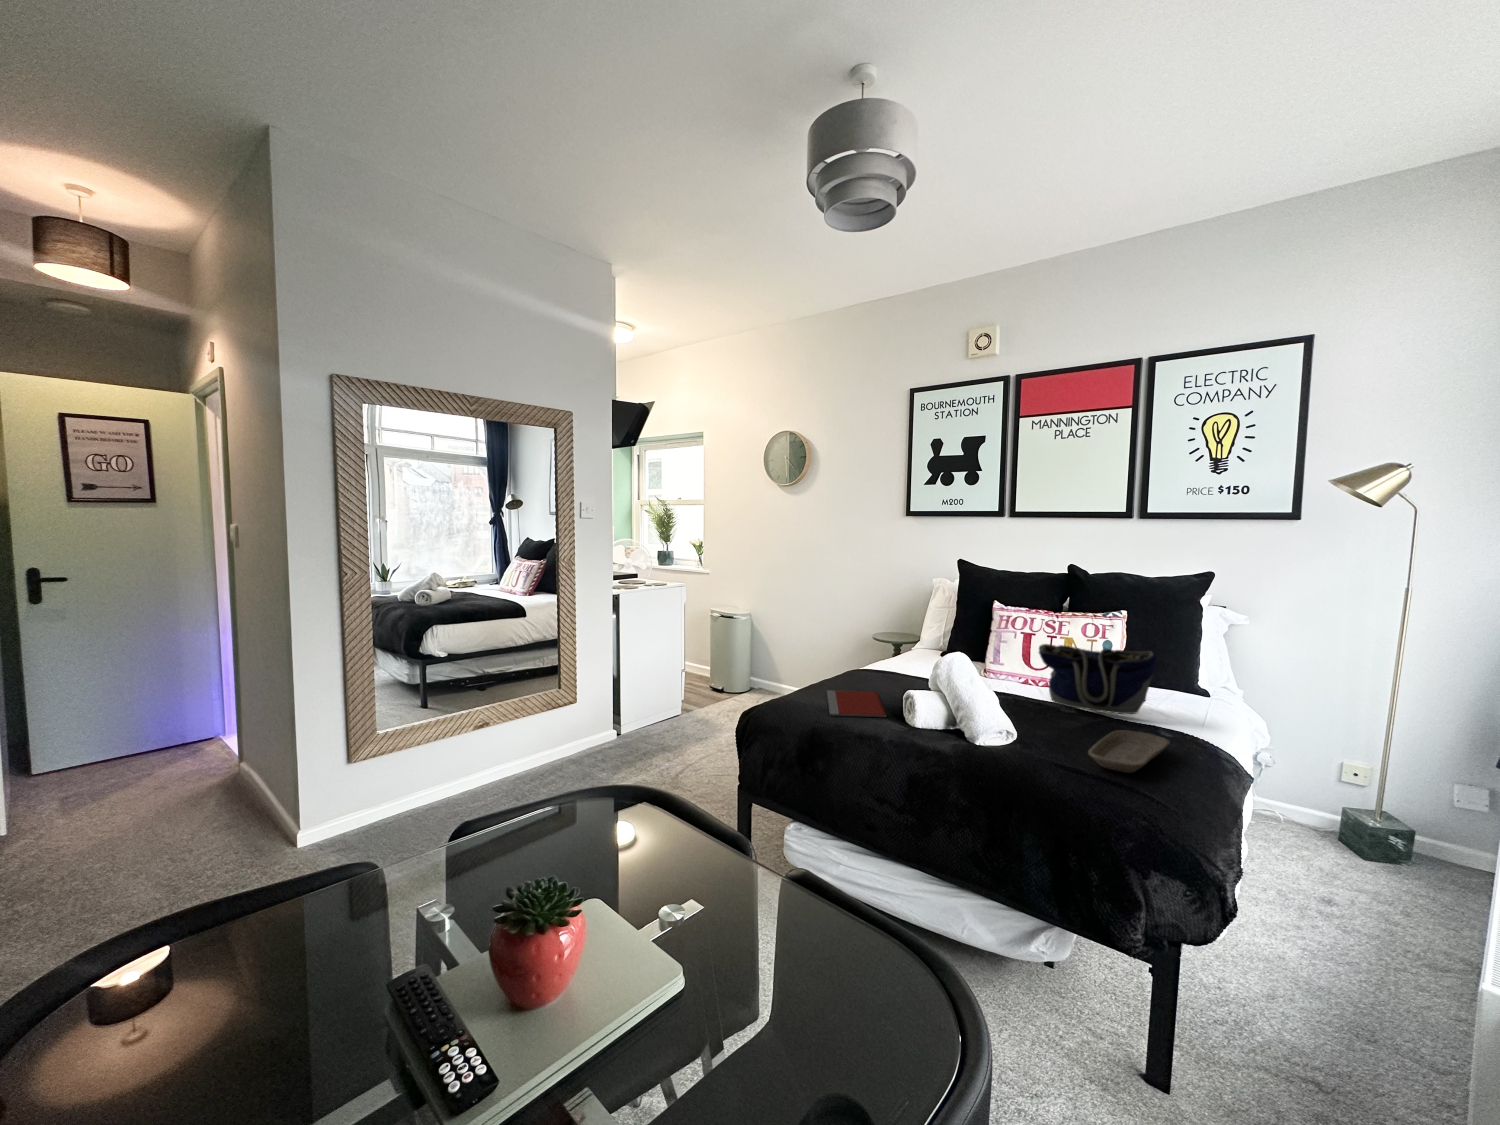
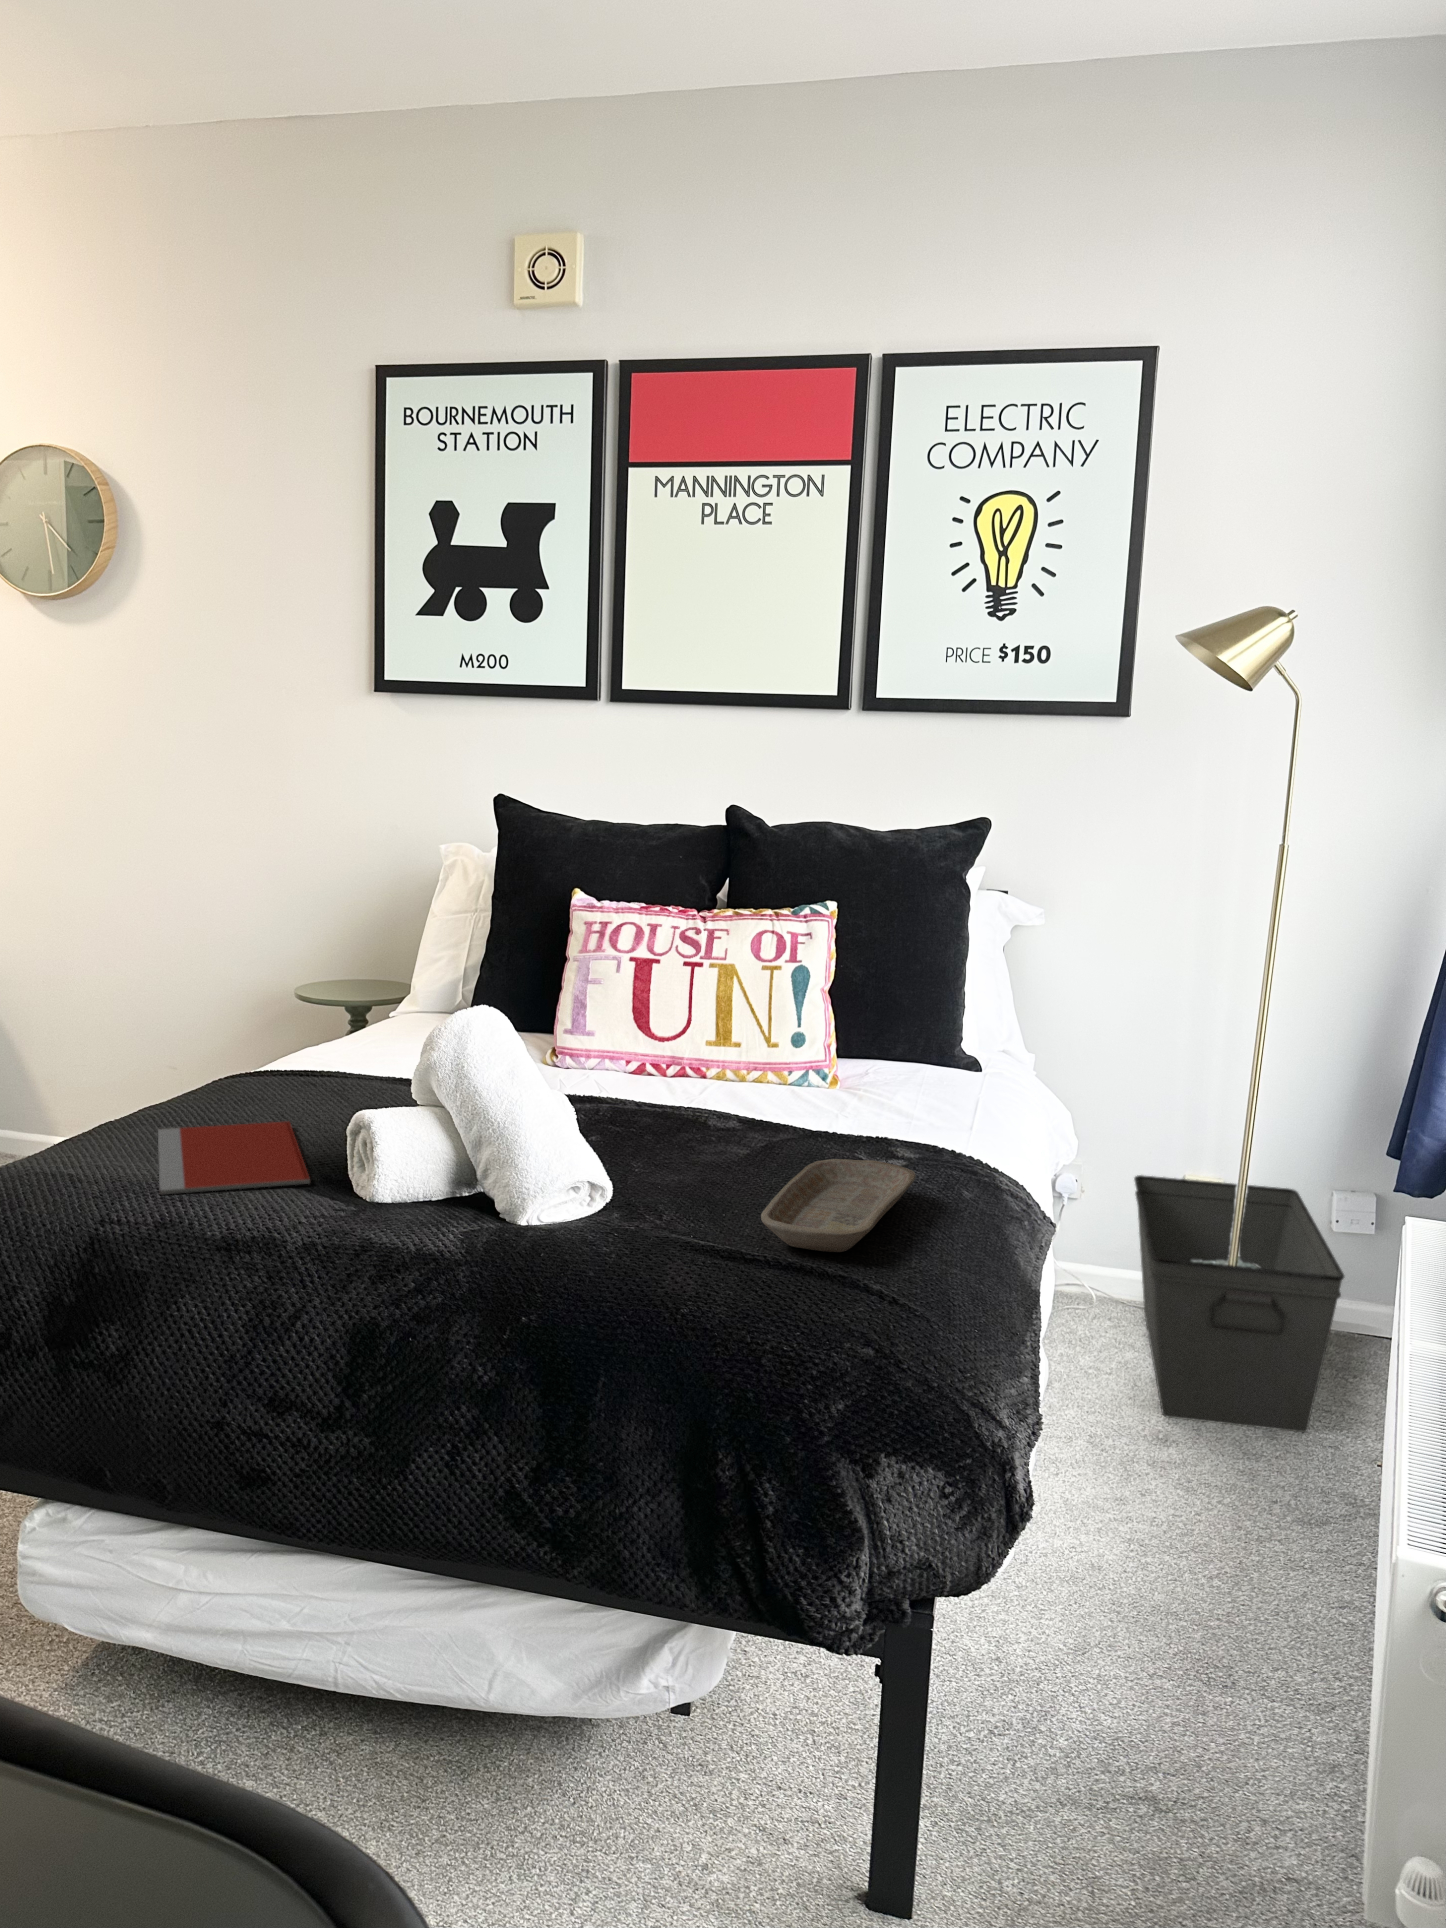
tote bag: present [1039,644,1157,714] -> none [661,981,893,1123]
storage bin: none [1307,758,1455,916] -> present [1134,1175,1344,1432]

